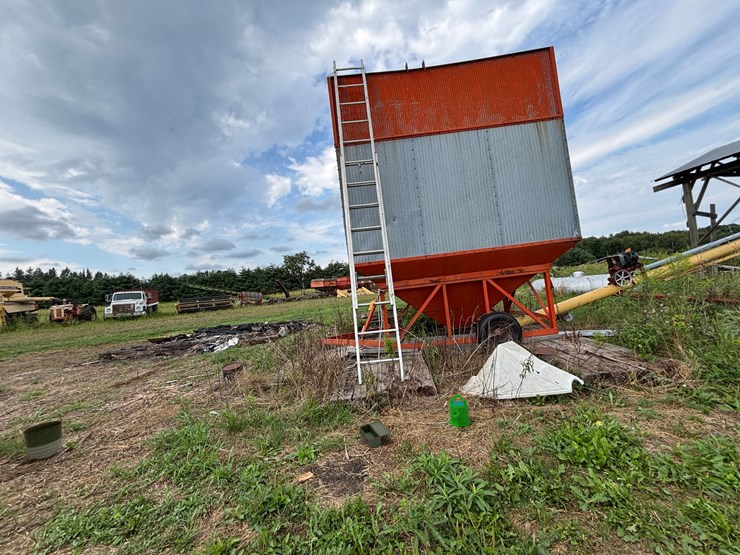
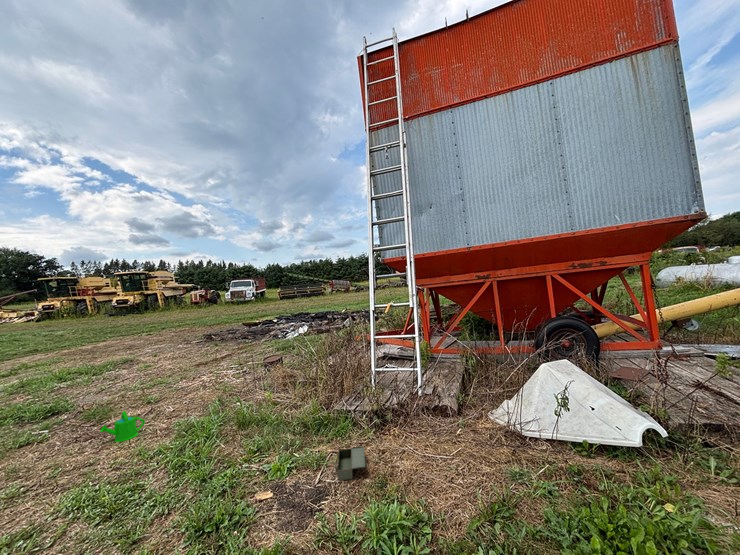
watering can: present [449,394,471,427] -> present [100,411,145,442]
planter: present [24,421,62,459] -> none [68,401,100,434]

